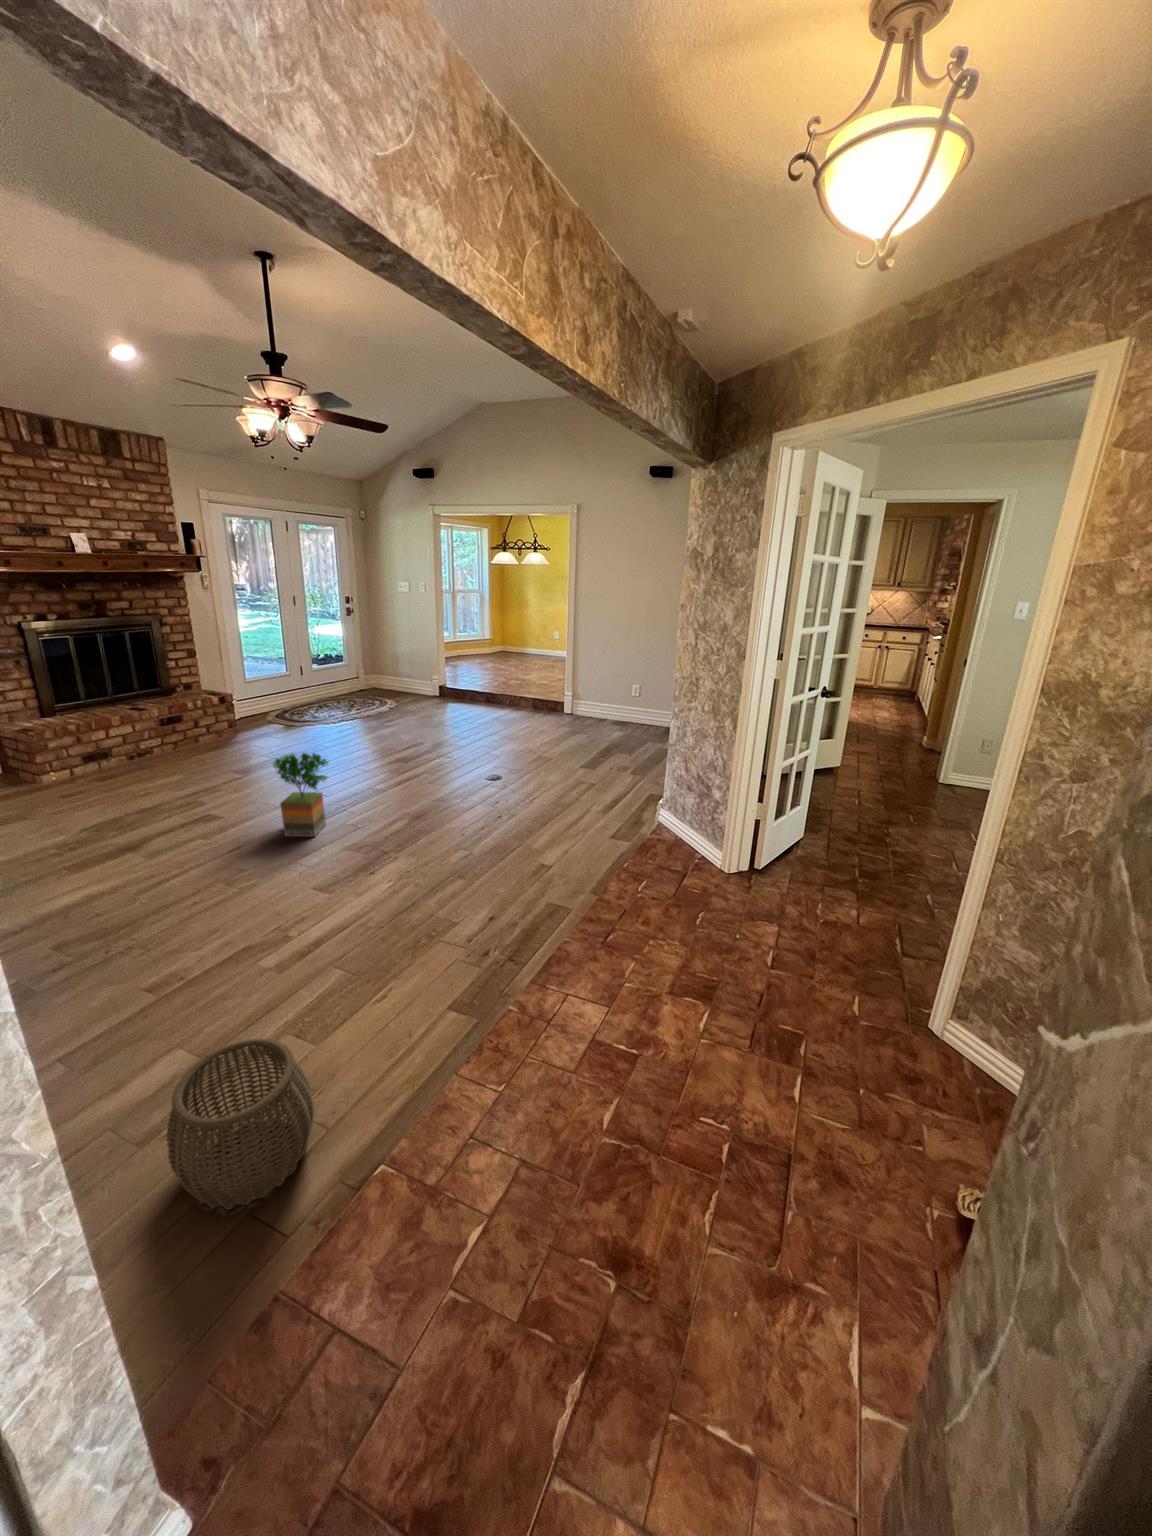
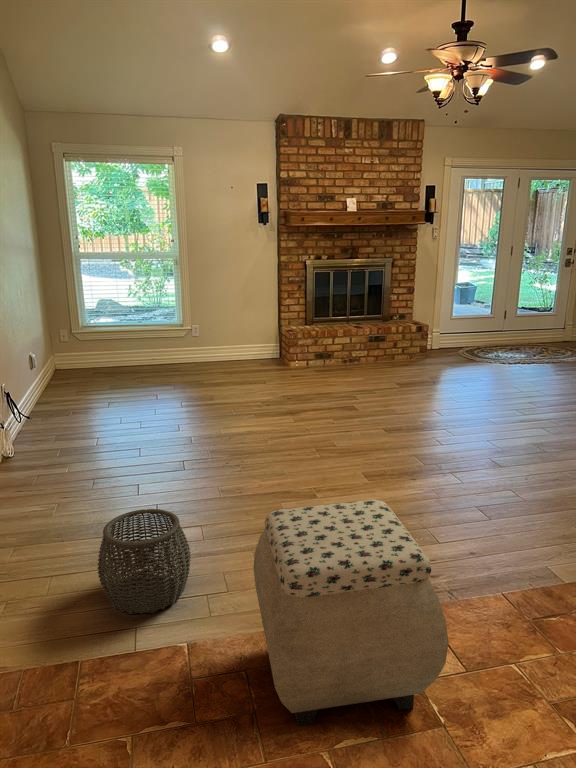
potted tree: present [273,753,328,837] -> none [372,361,421,437]
ottoman: none [431,904,639,1139] -> present [253,500,448,726]

